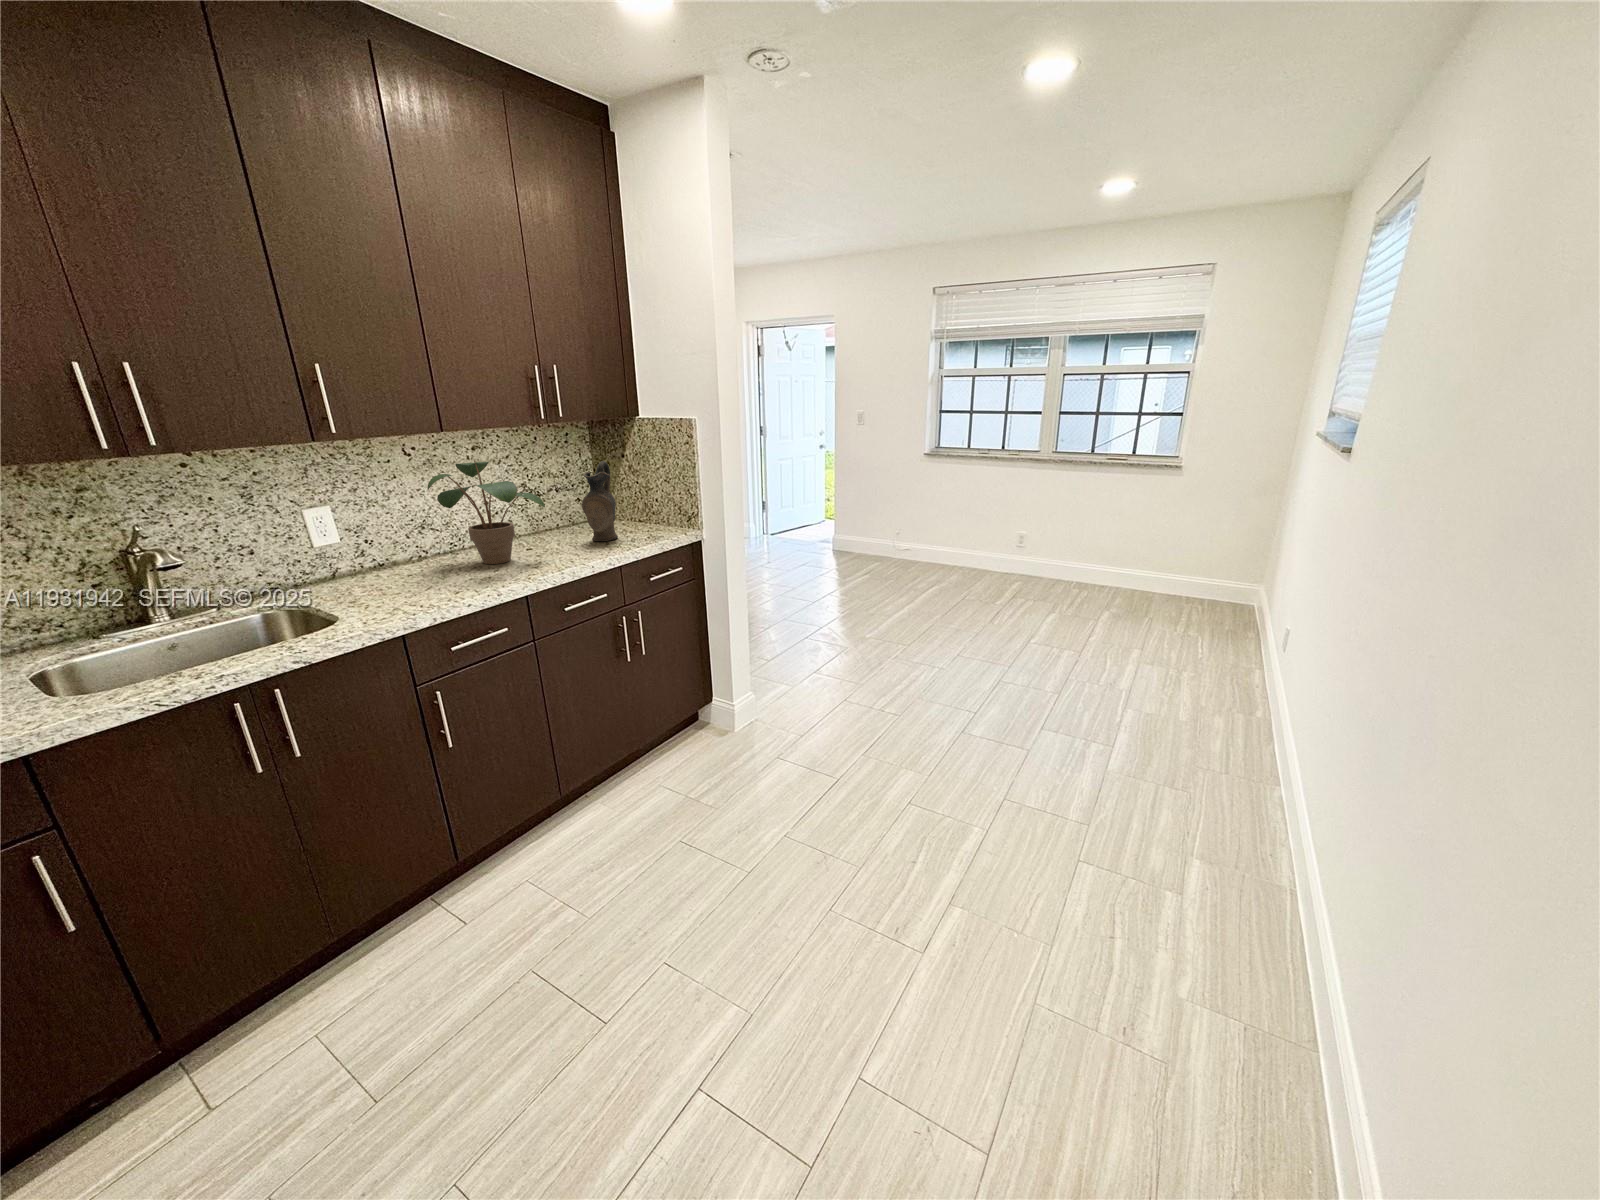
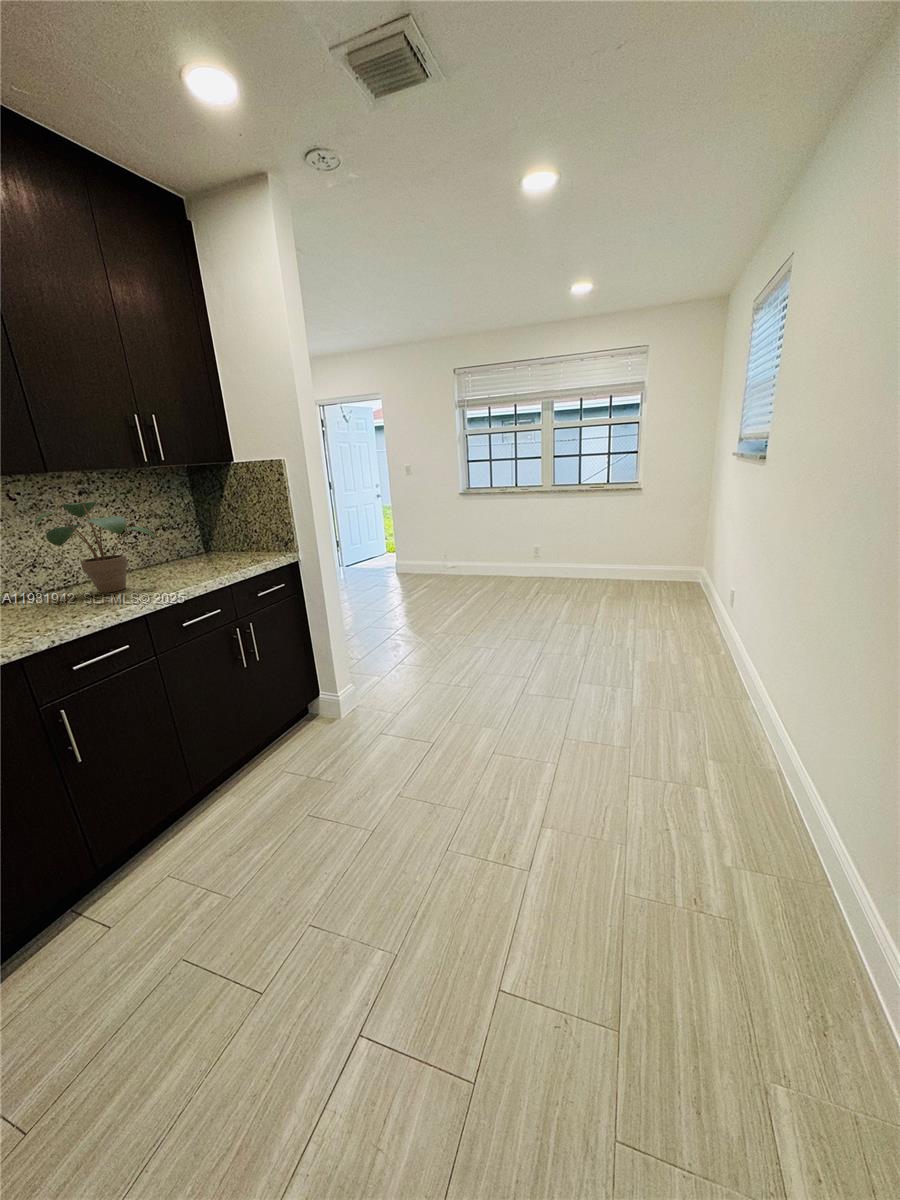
ceramic pitcher: present [582,461,618,541] -> none [189,498,226,567]

